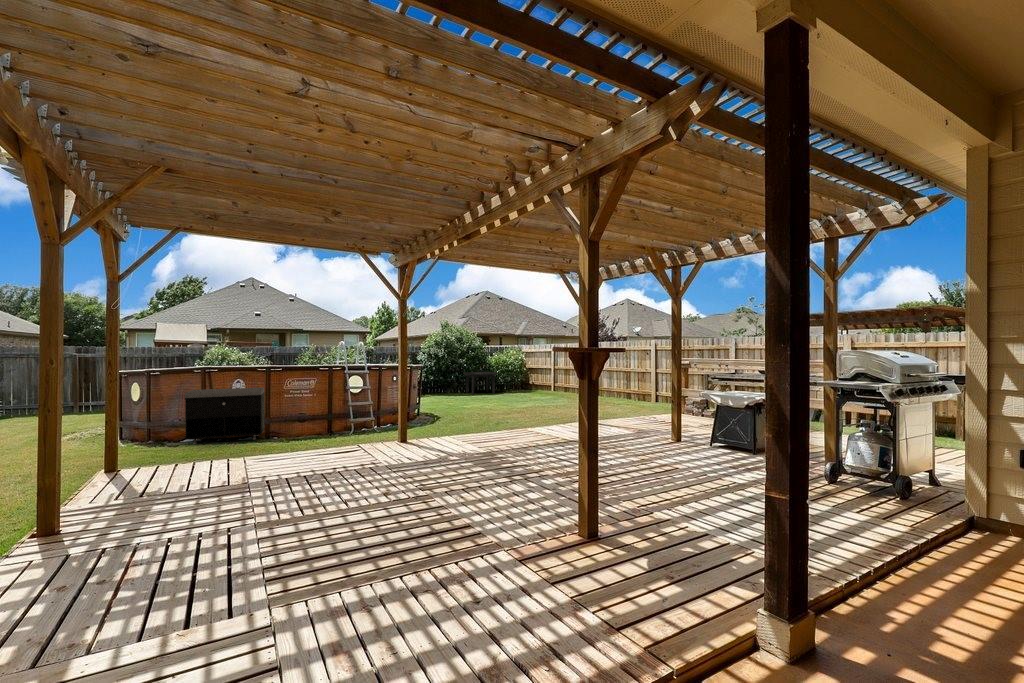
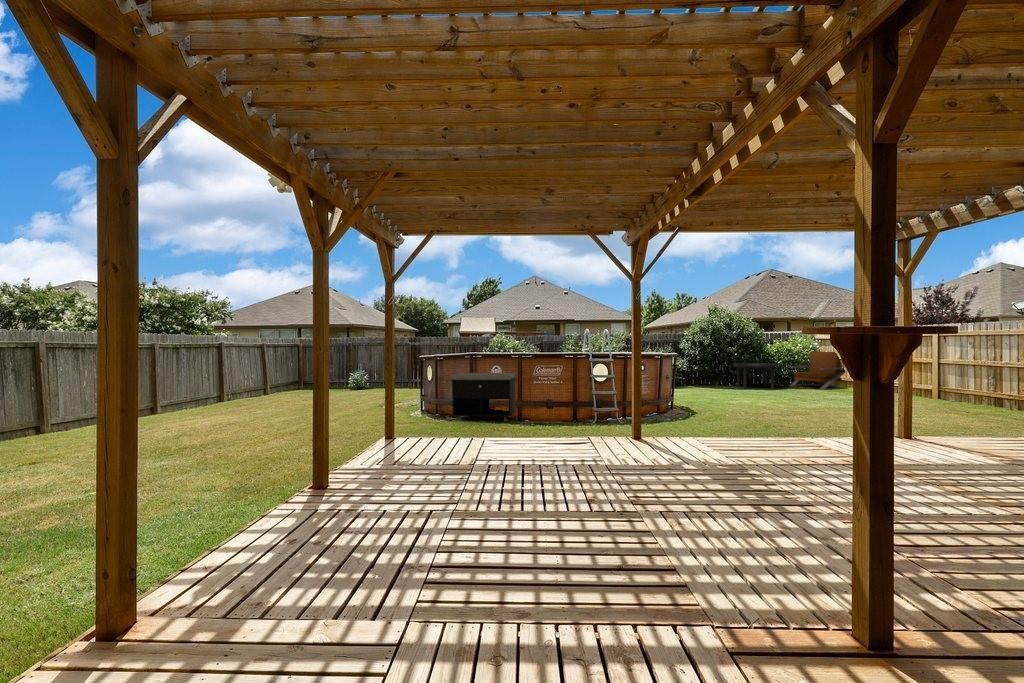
lounge chair: none [505,361,546,392] -> present [790,351,849,390]

